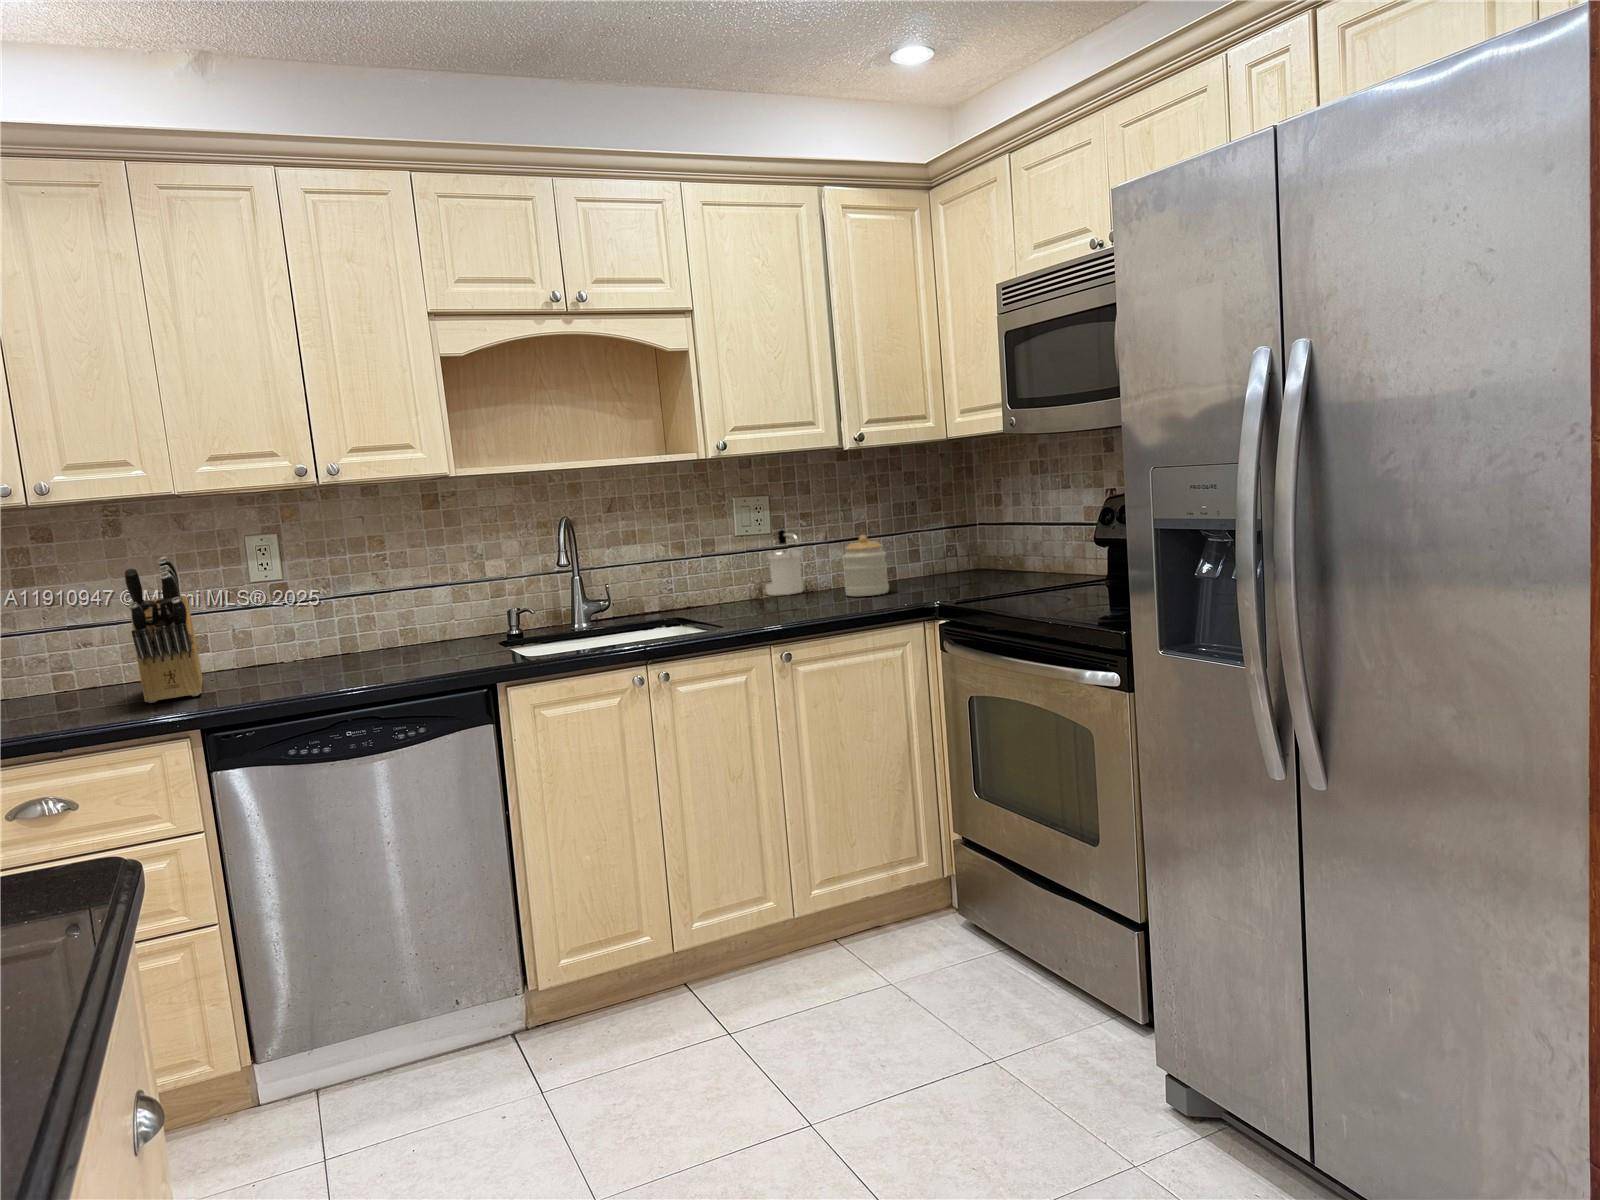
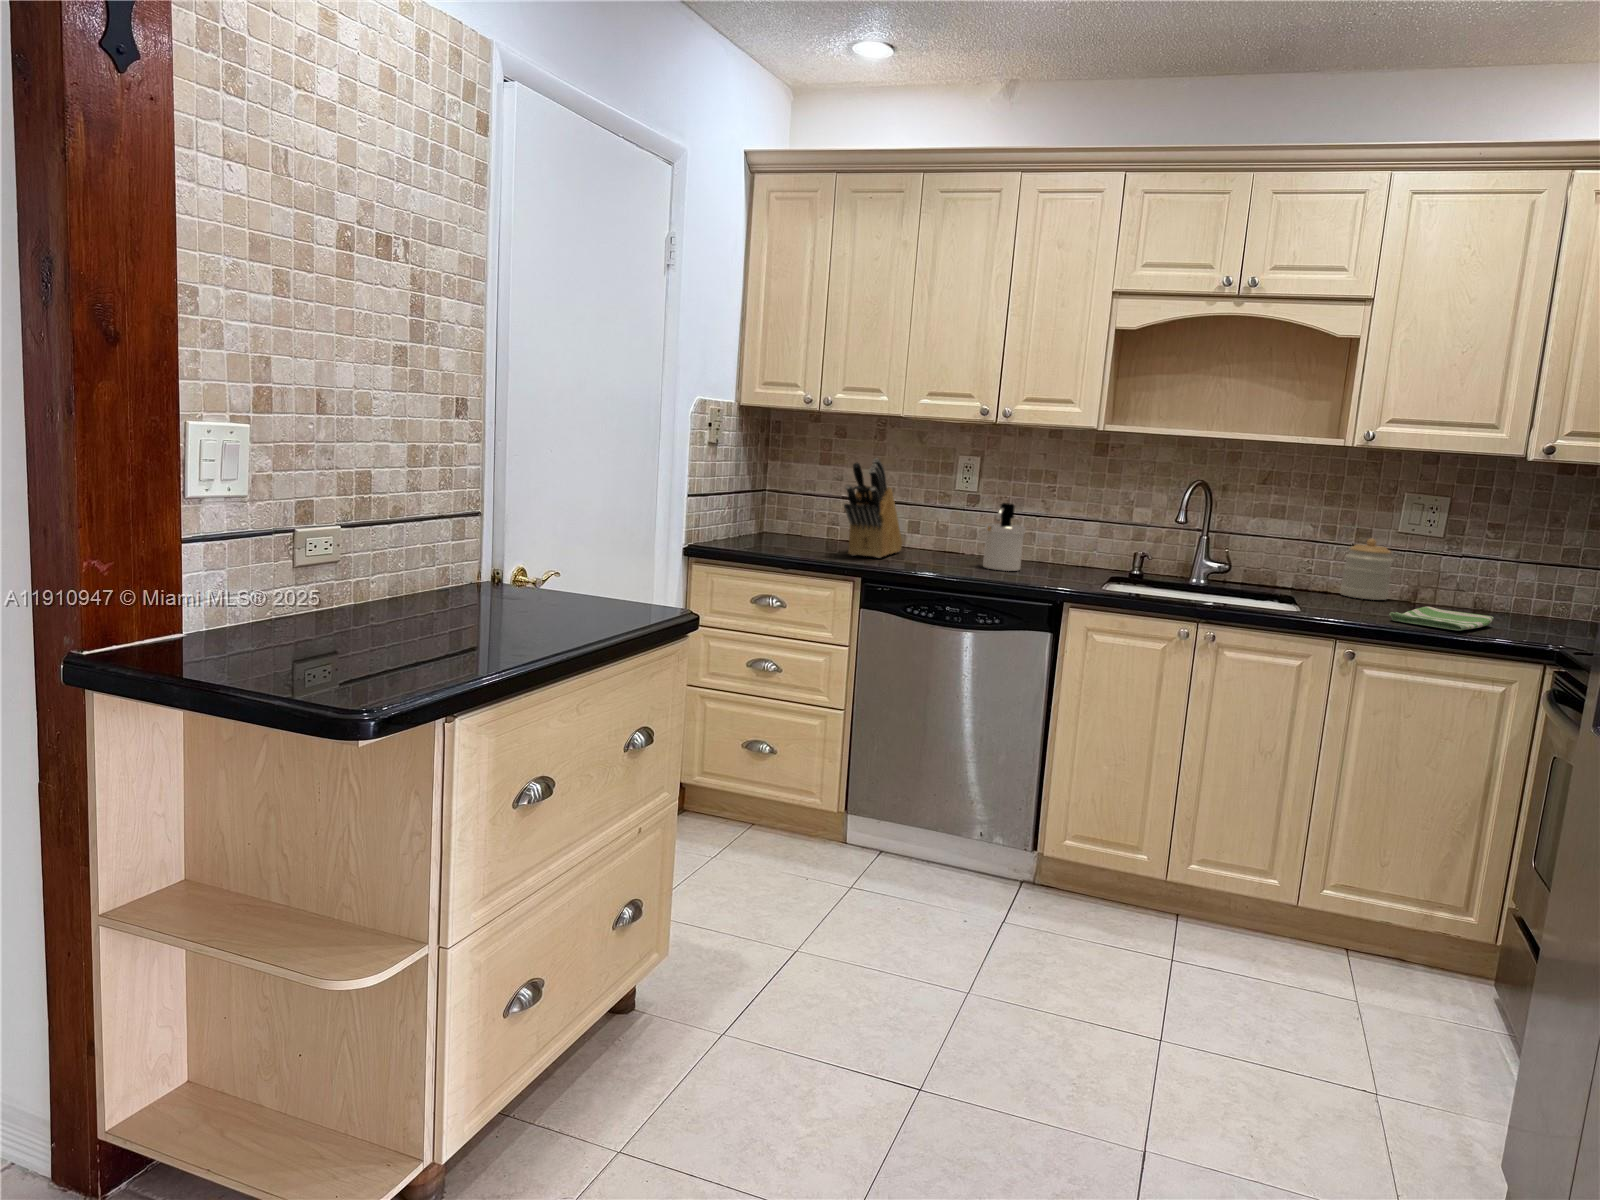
soap dispenser: present [766,530,803,596] -> present [983,503,1026,571]
jar: present [843,535,889,596] -> present [1340,538,1393,600]
dish towel: none [792,593,860,616] -> present [1389,606,1494,631]

